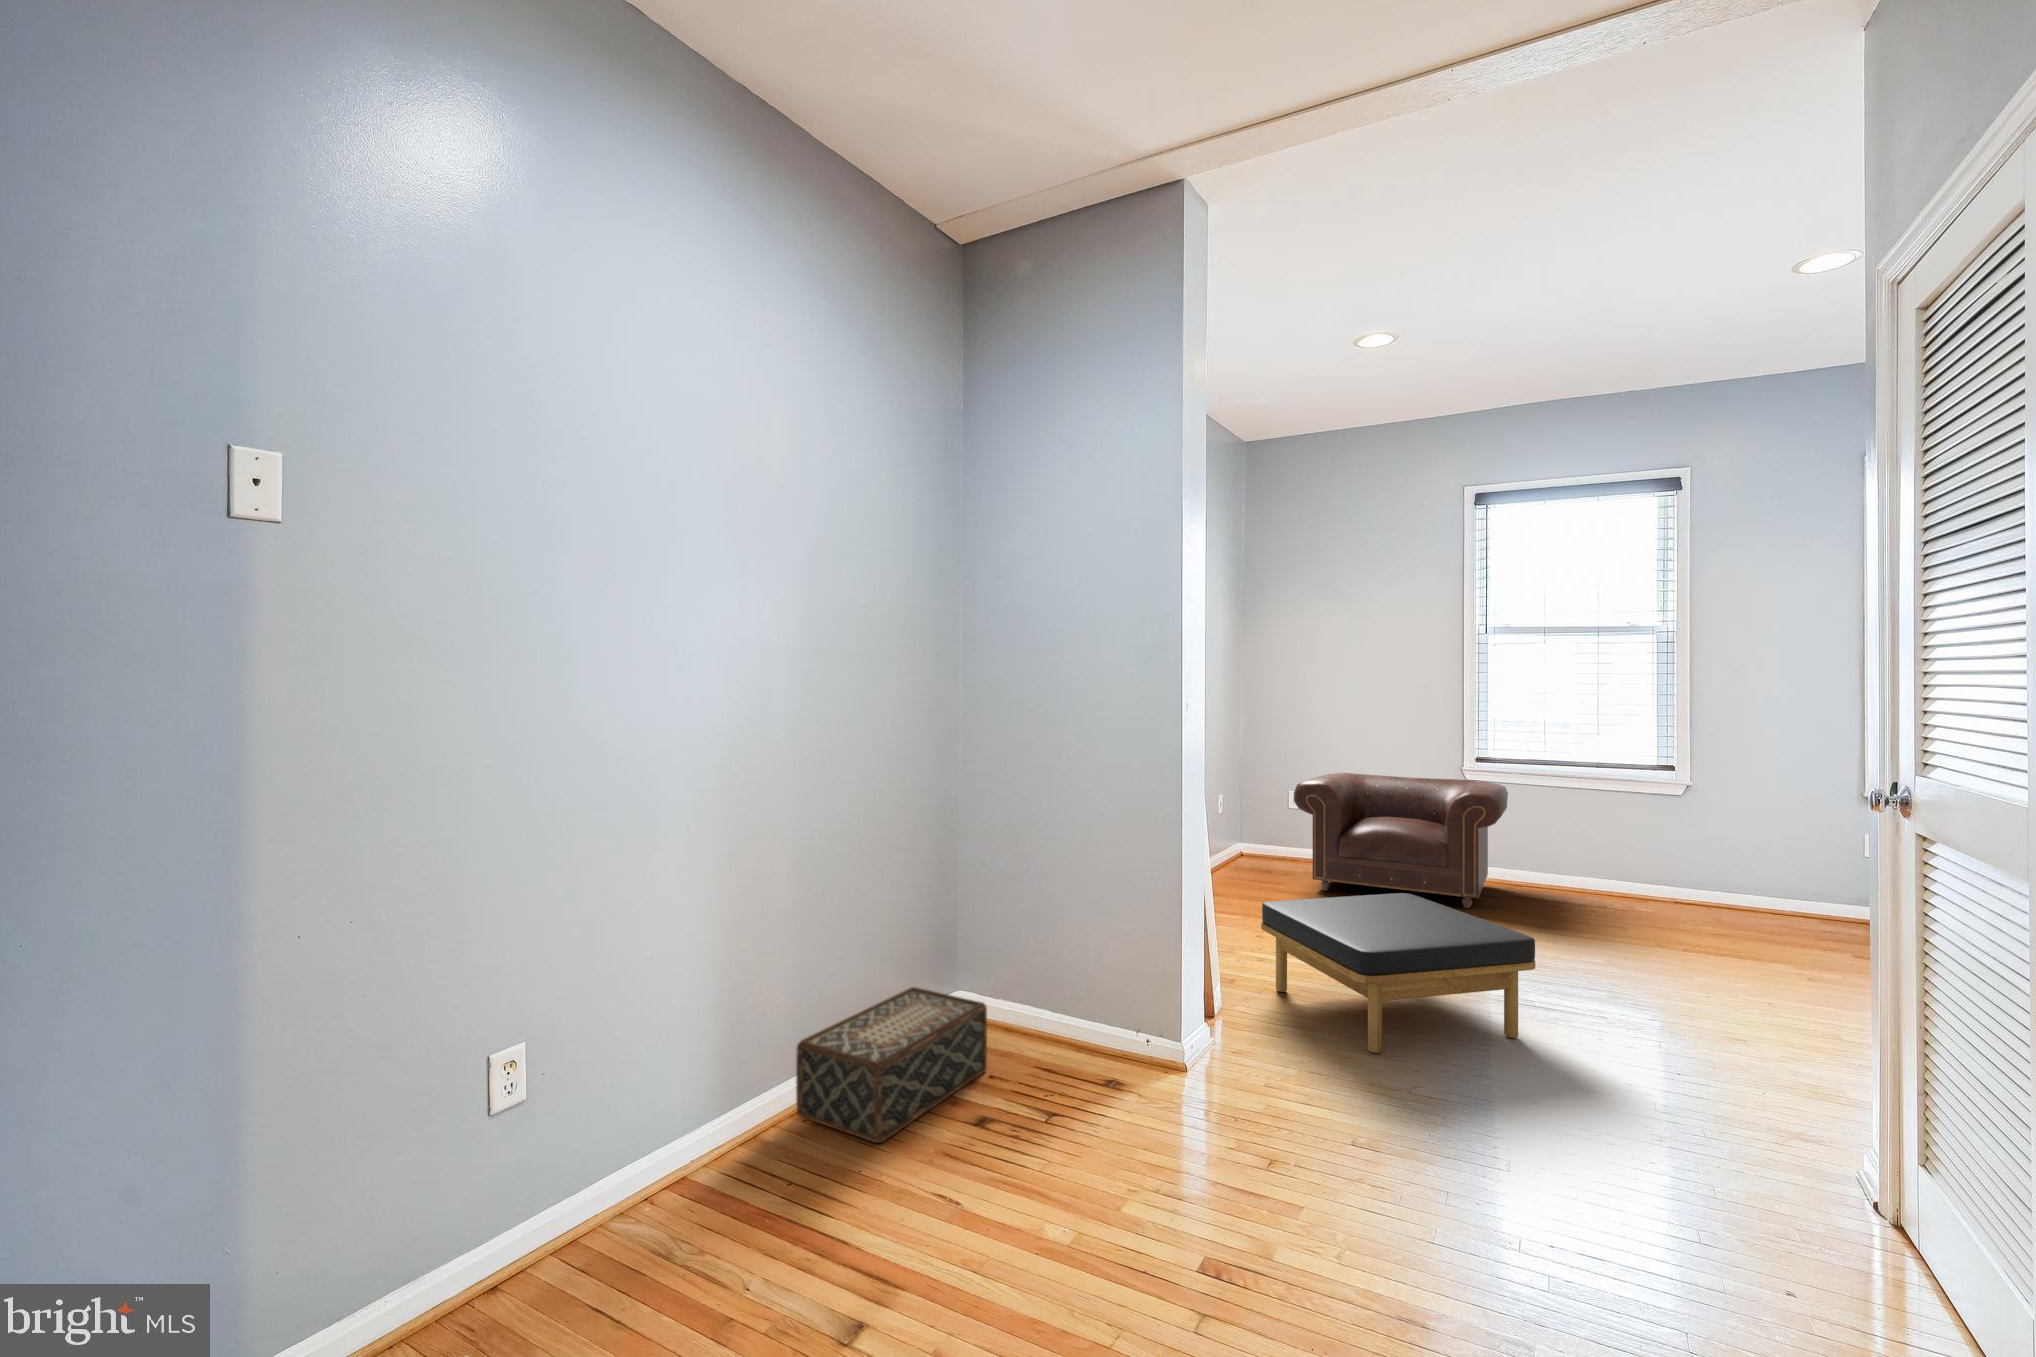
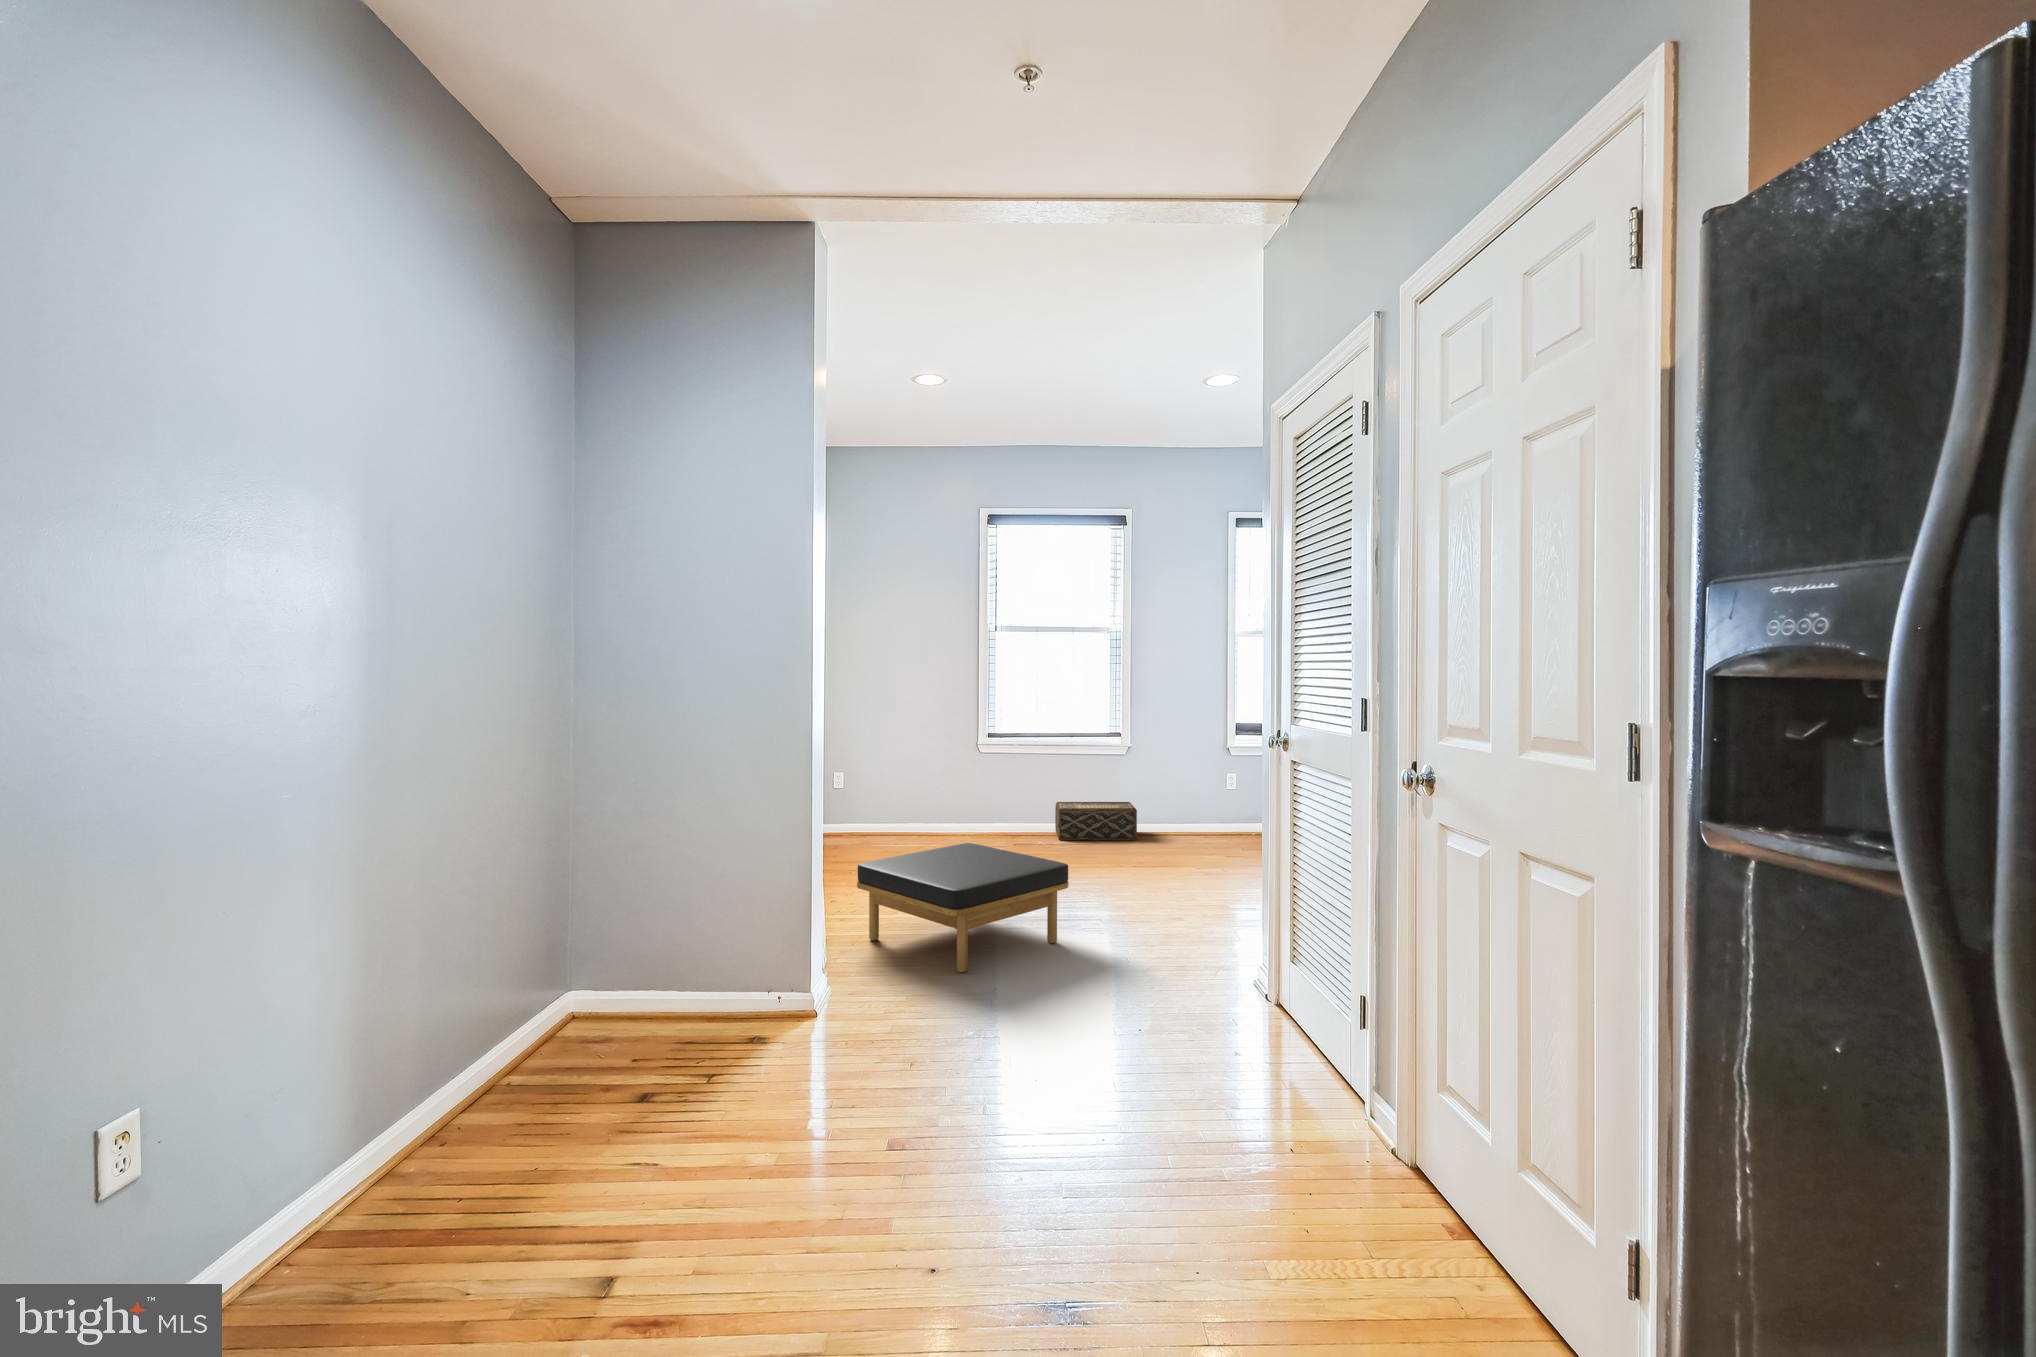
armchair: present [1294,773,1508,908] -> none [853,747,1022,854]
woven basket: present [796,987,987,1143] -> present [1055,802,1137,840]

